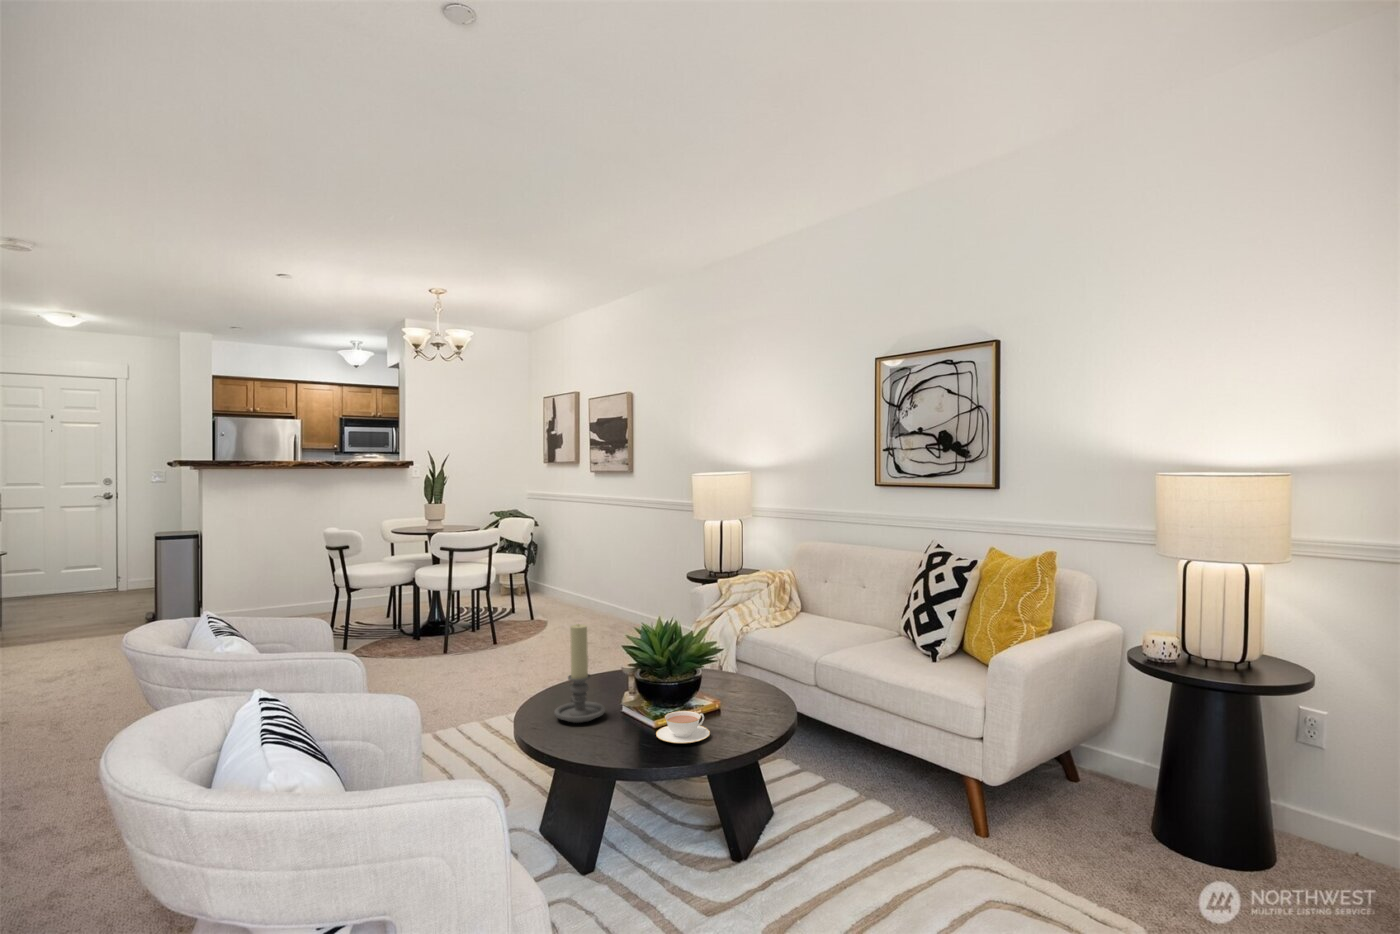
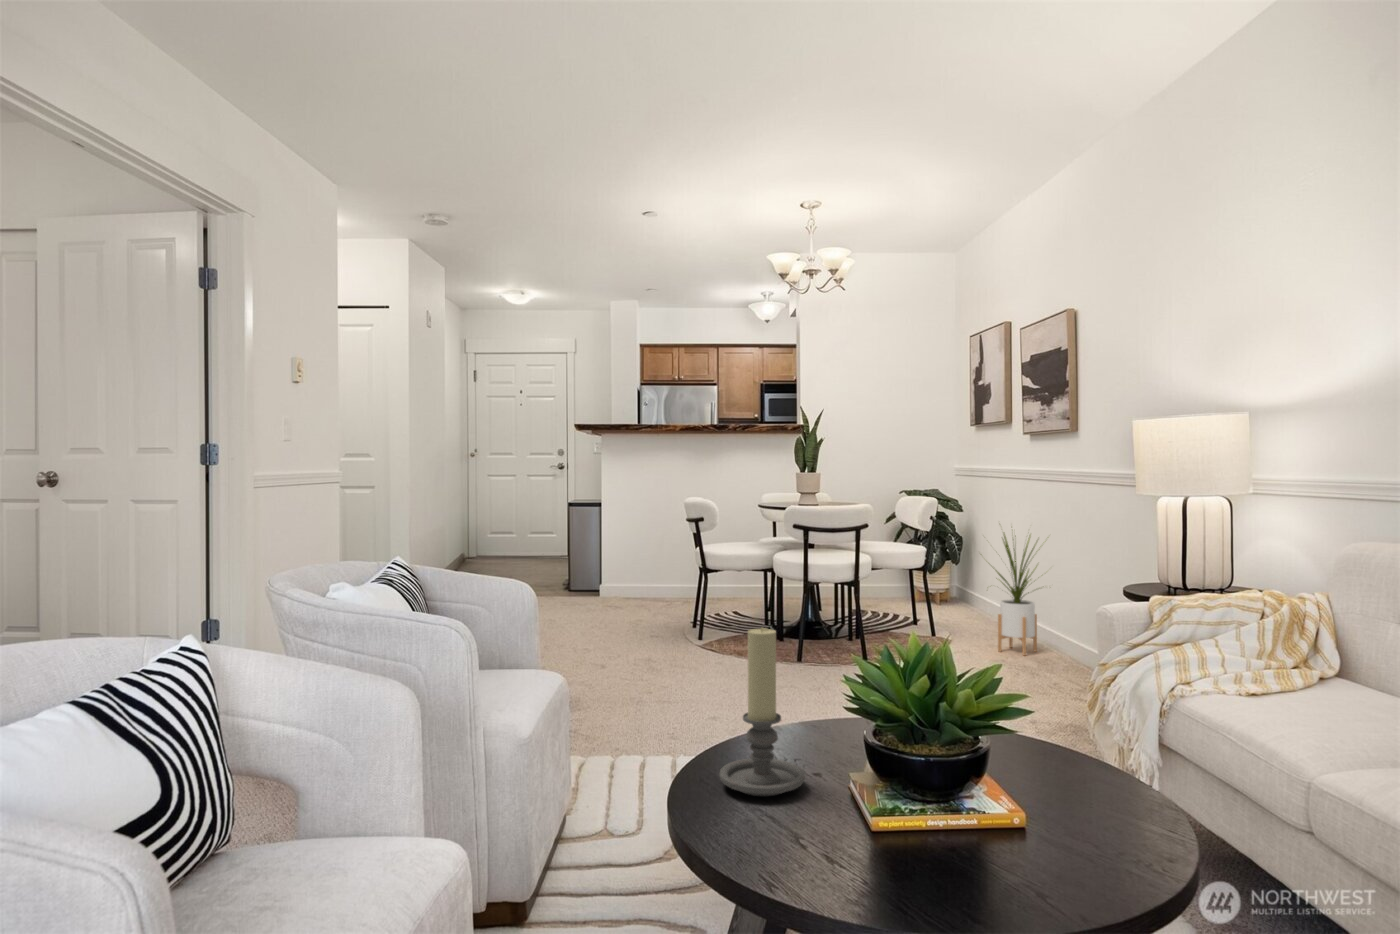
house plant: none [568,534,619,627] -> present [996,534,1037,655]
teacup: present [656,711,710,743] -> none [839,817,949,891]

